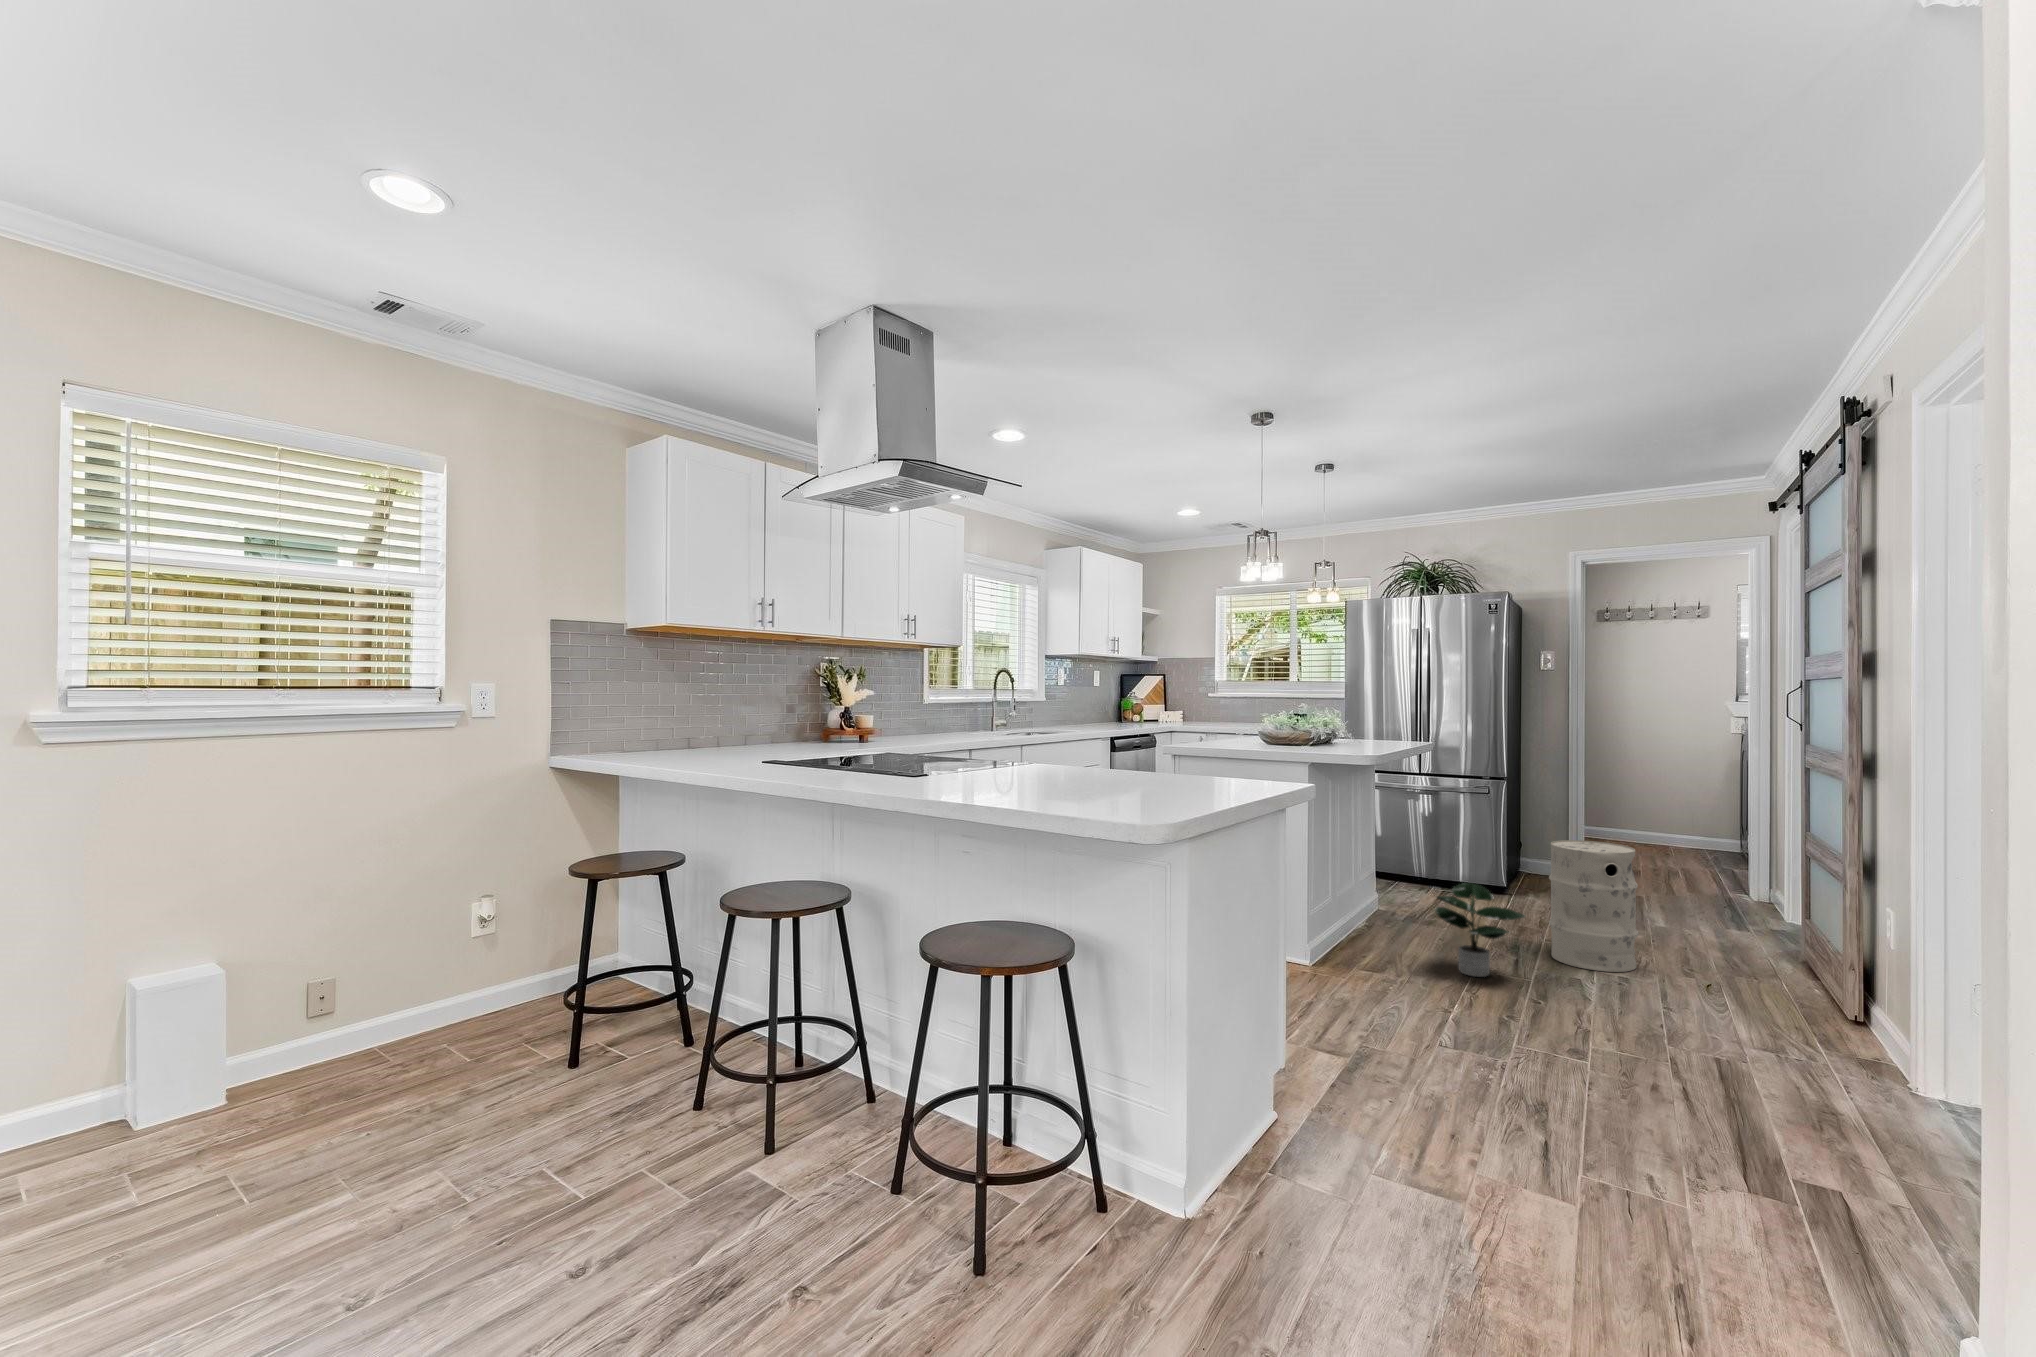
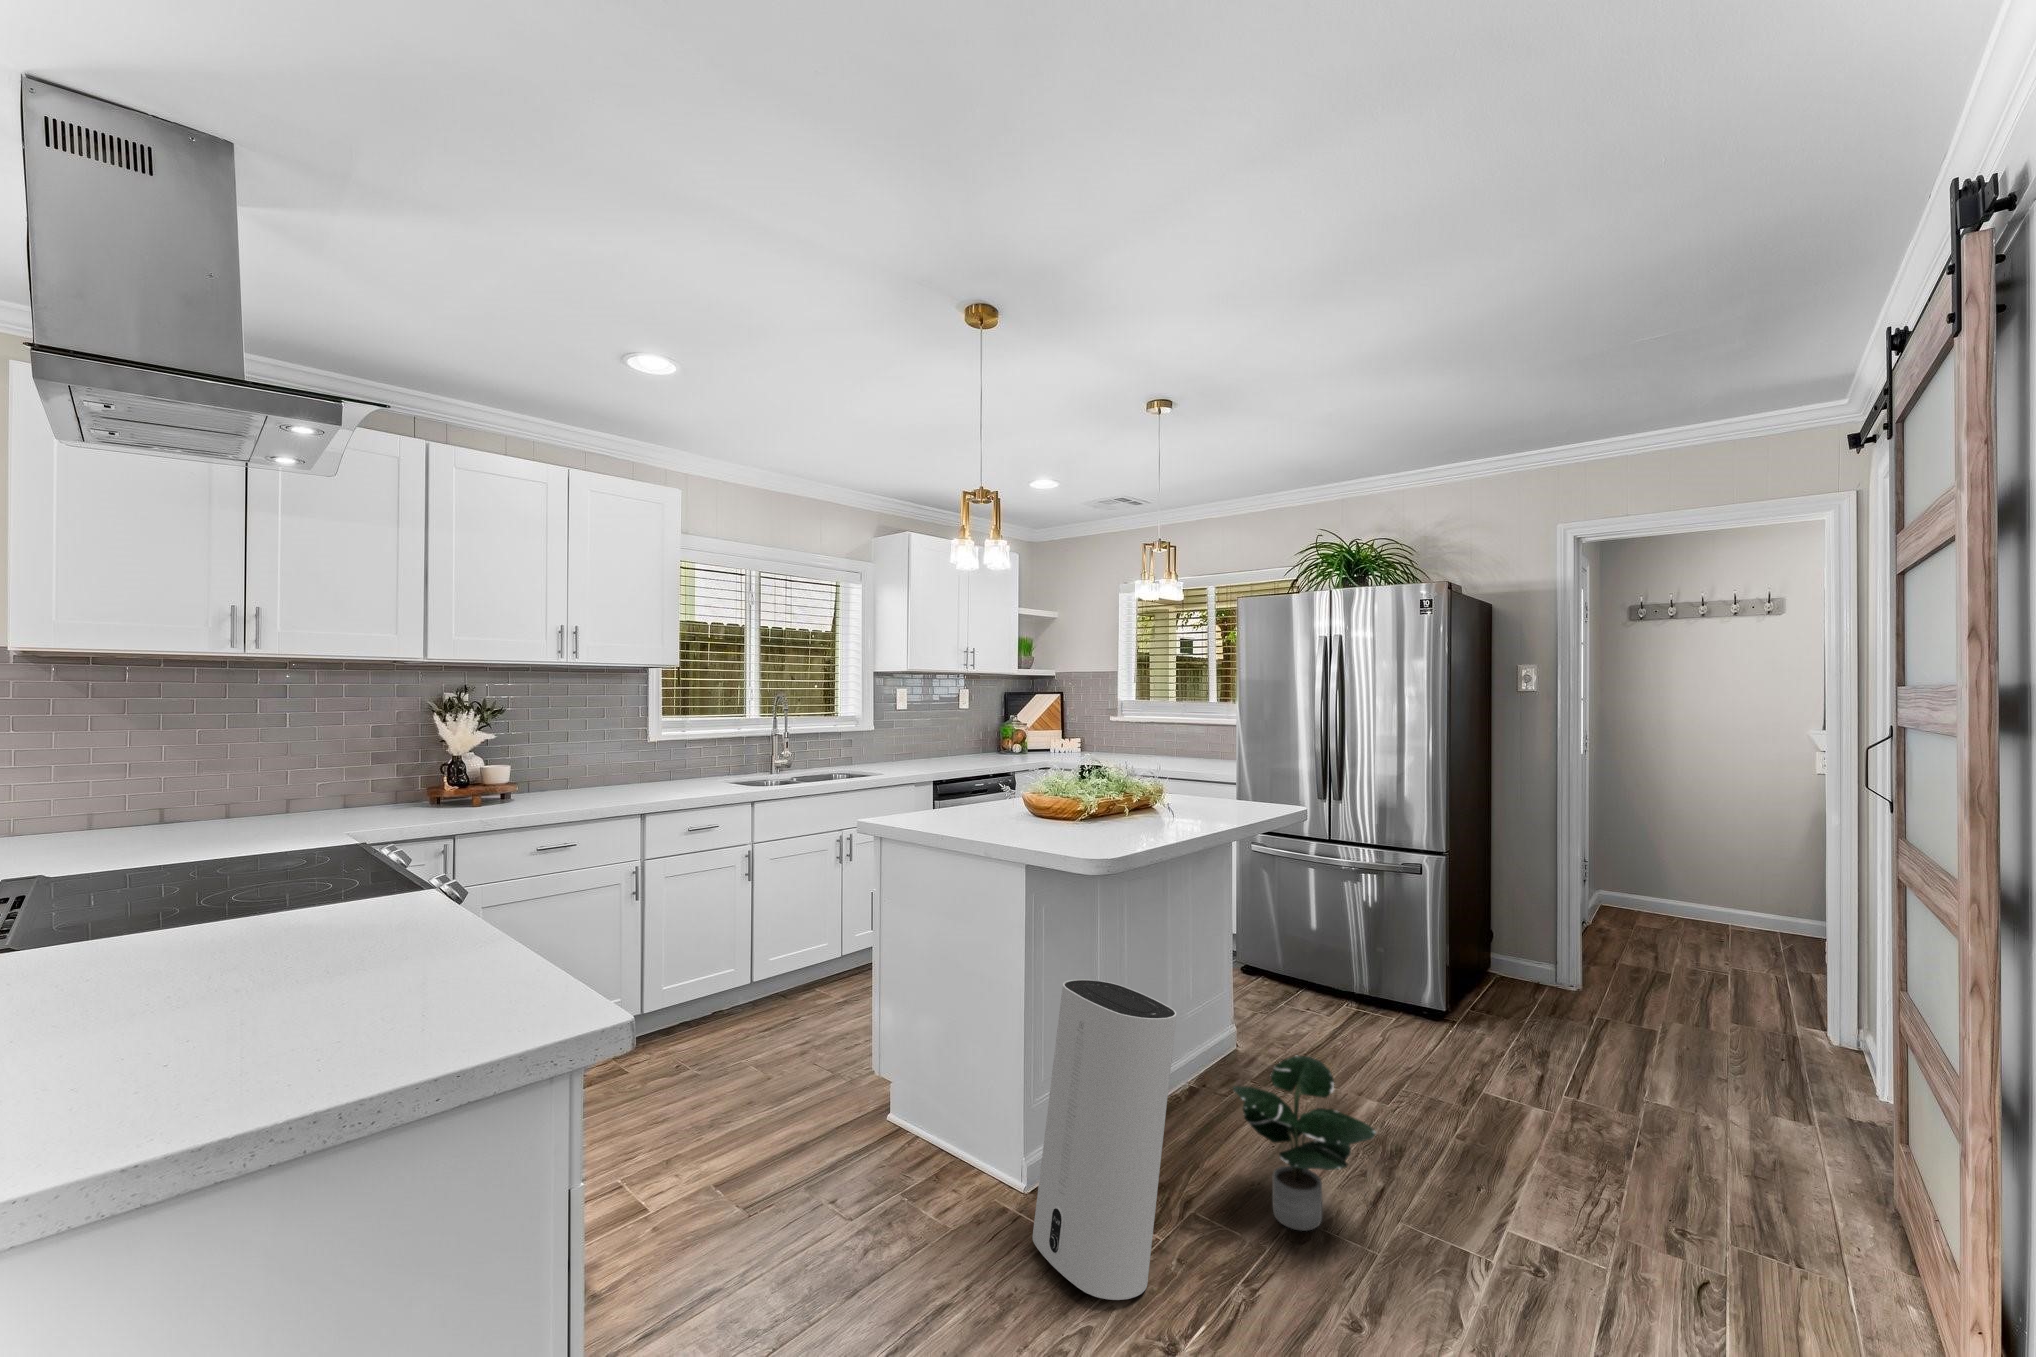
air purifier: none [1331,832,1424,999] -> present [1032,979,1177,1300]
trash can: present [1549,840,1639,972] -> none [1449,981,1593,1227]

